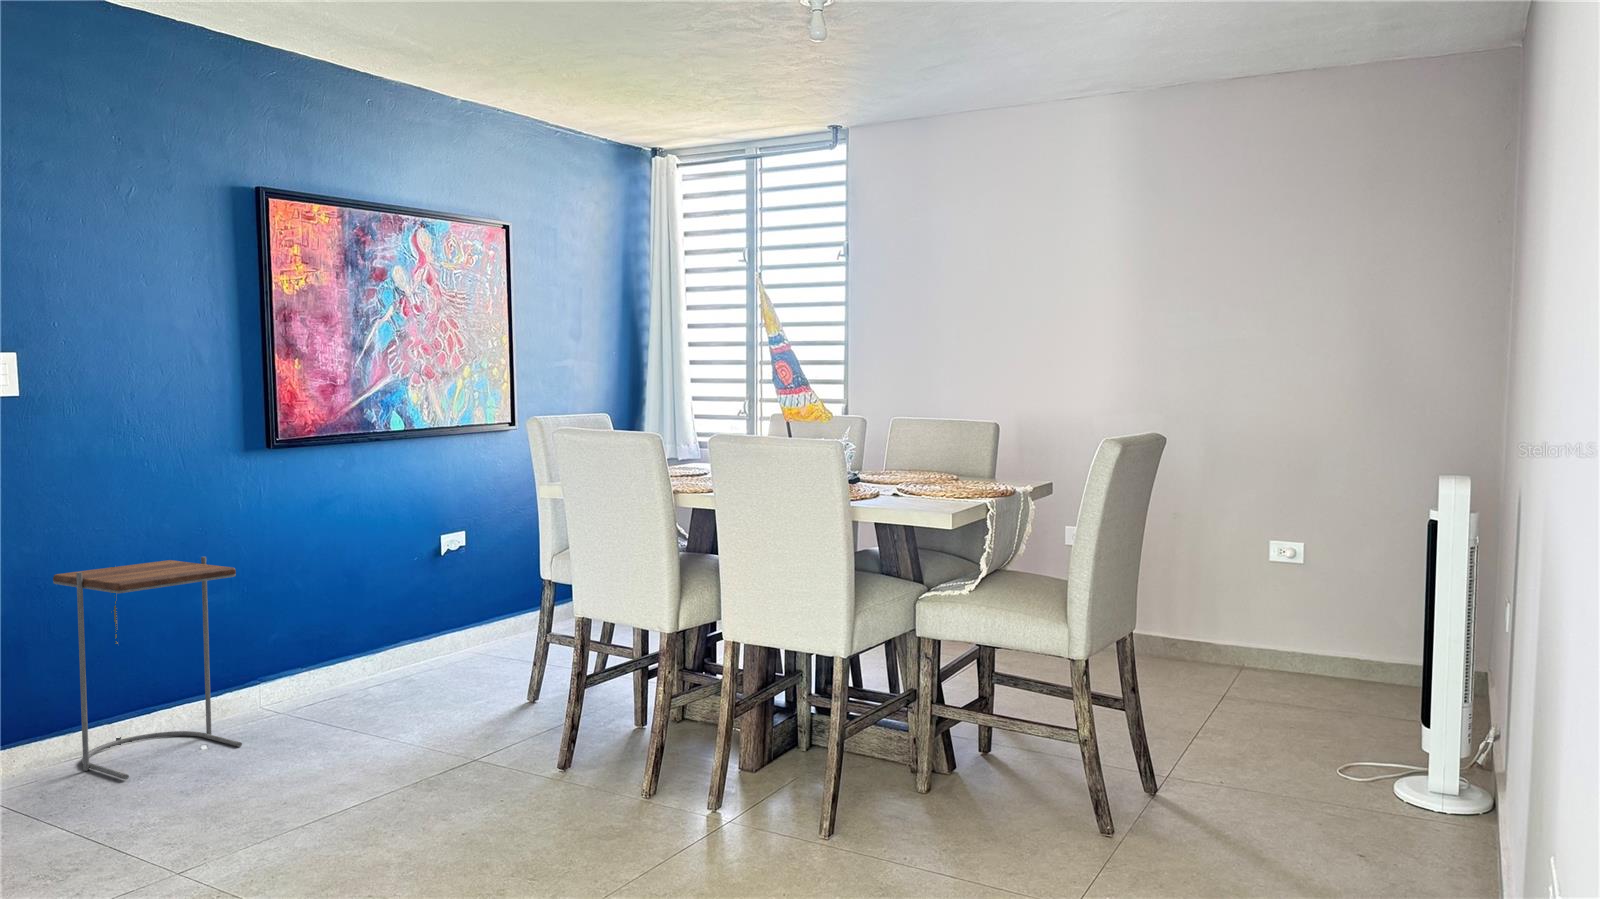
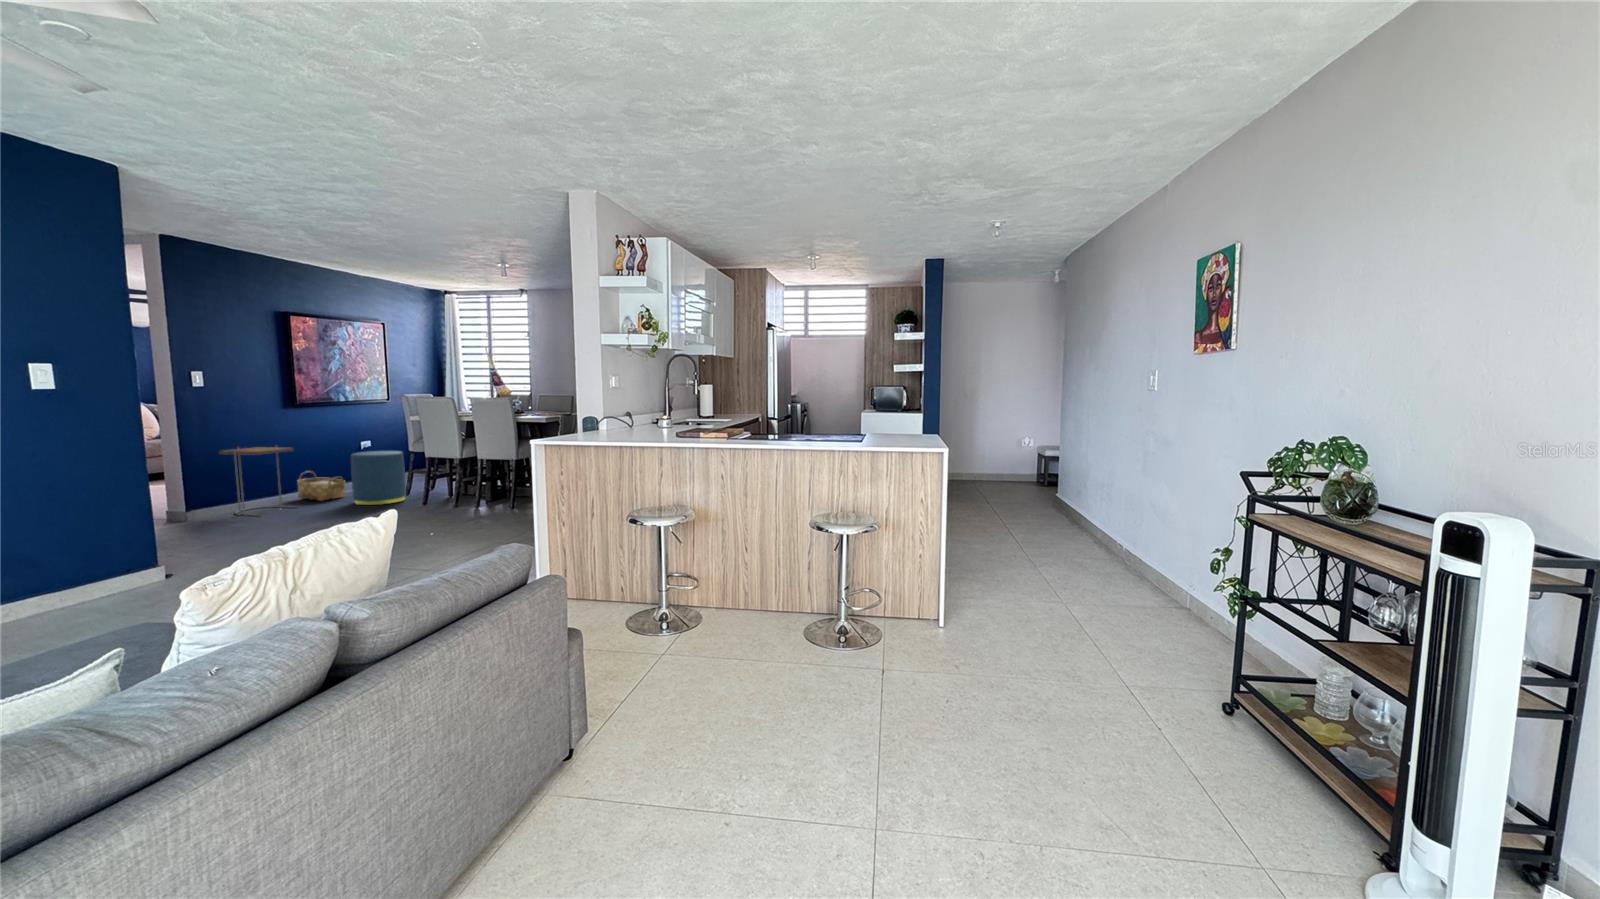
ottoman: none [377,576,519,754] -> present [351,451,406,505]
woven basket: none [268,623,382,717] -> present [297,472,346,501]

